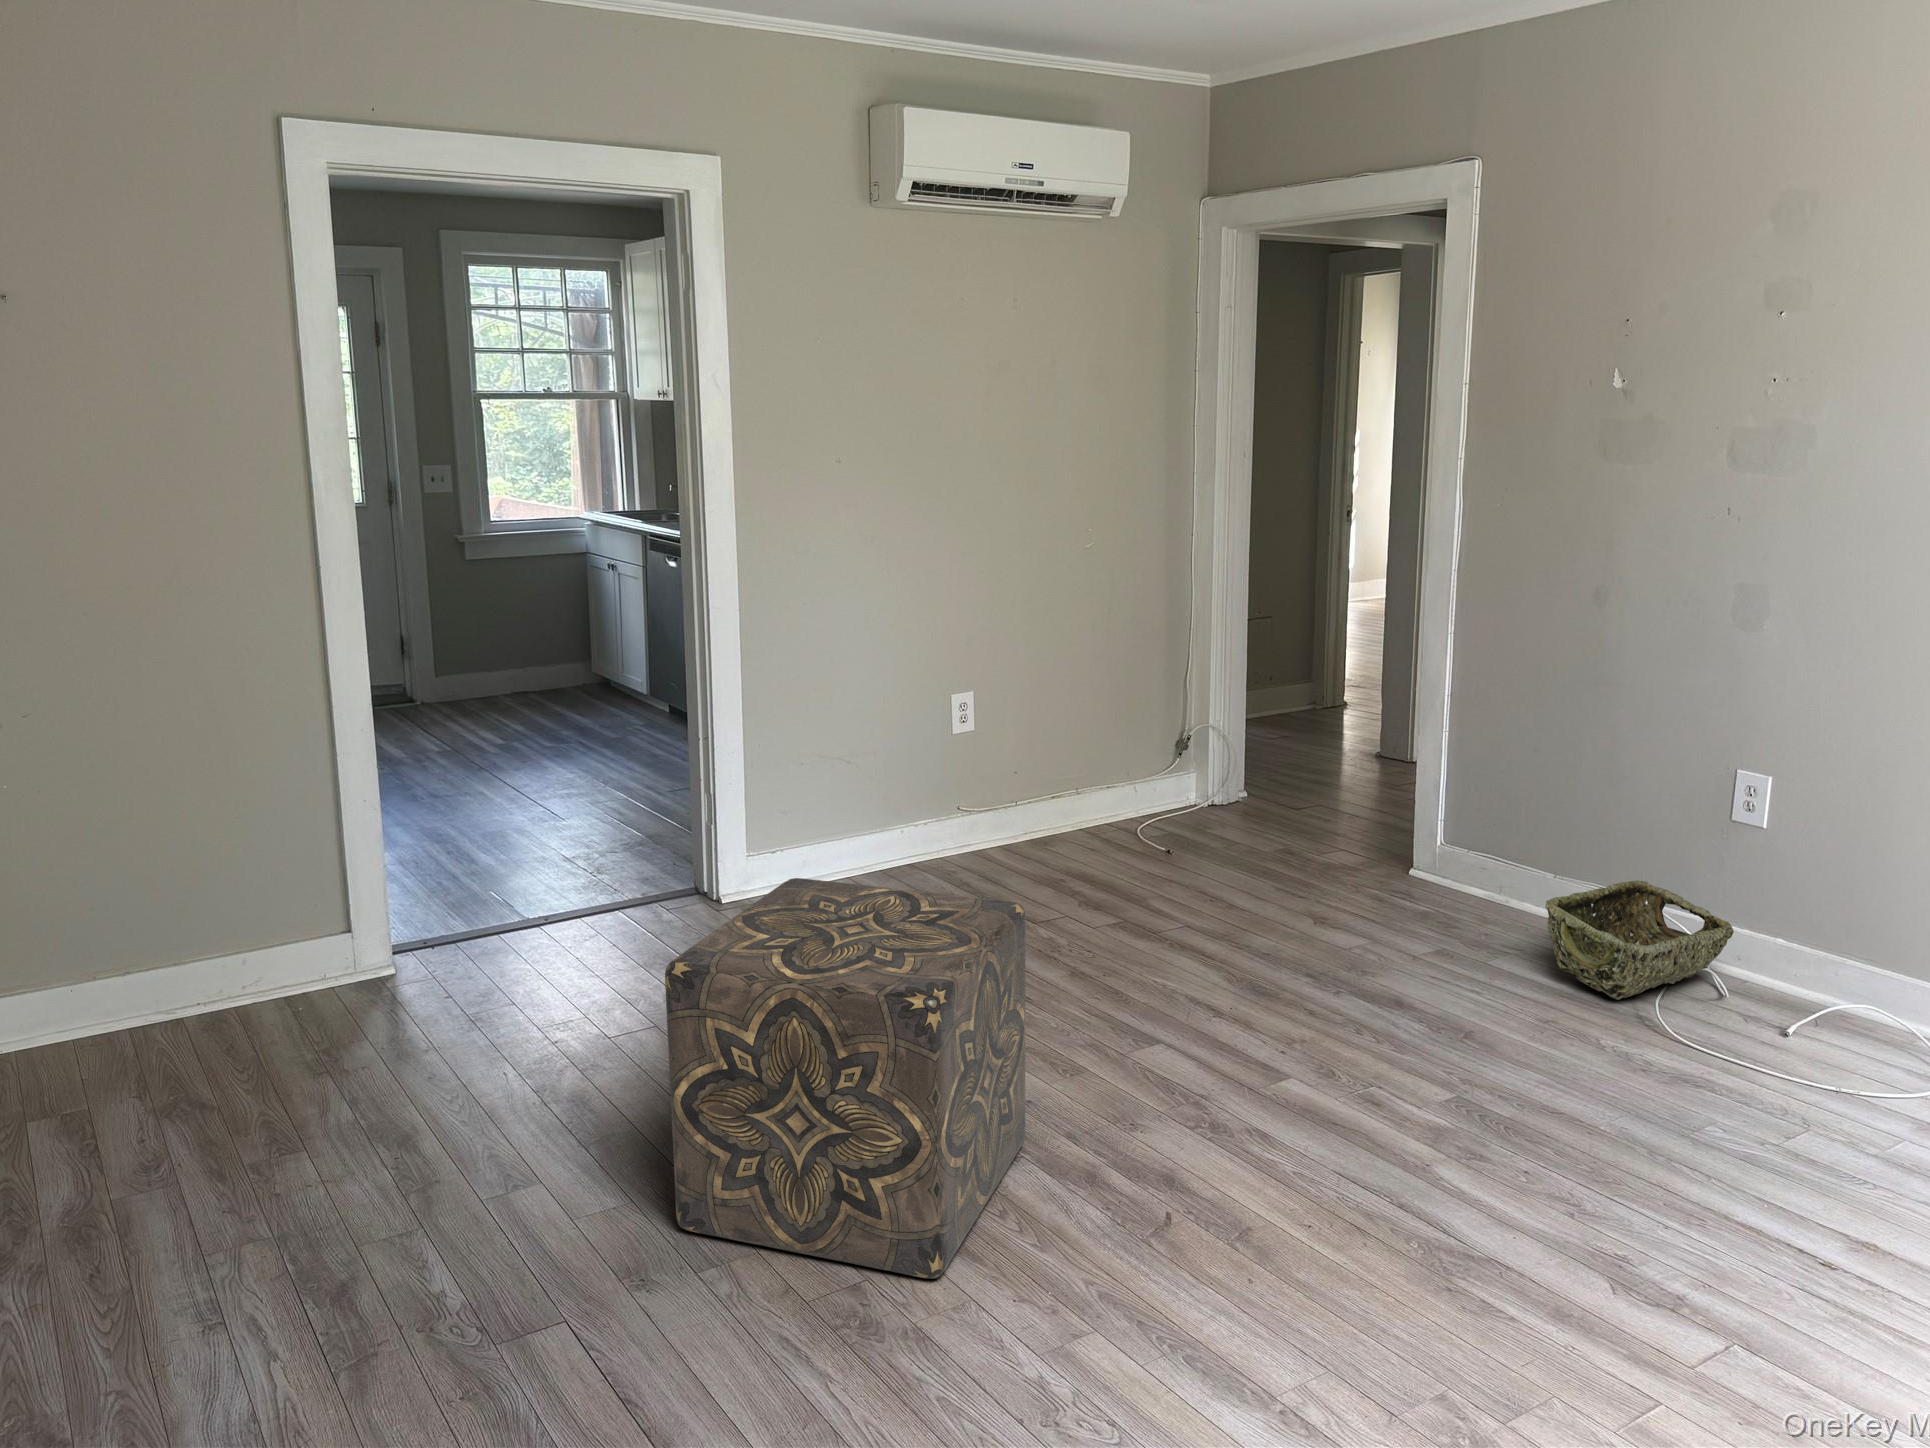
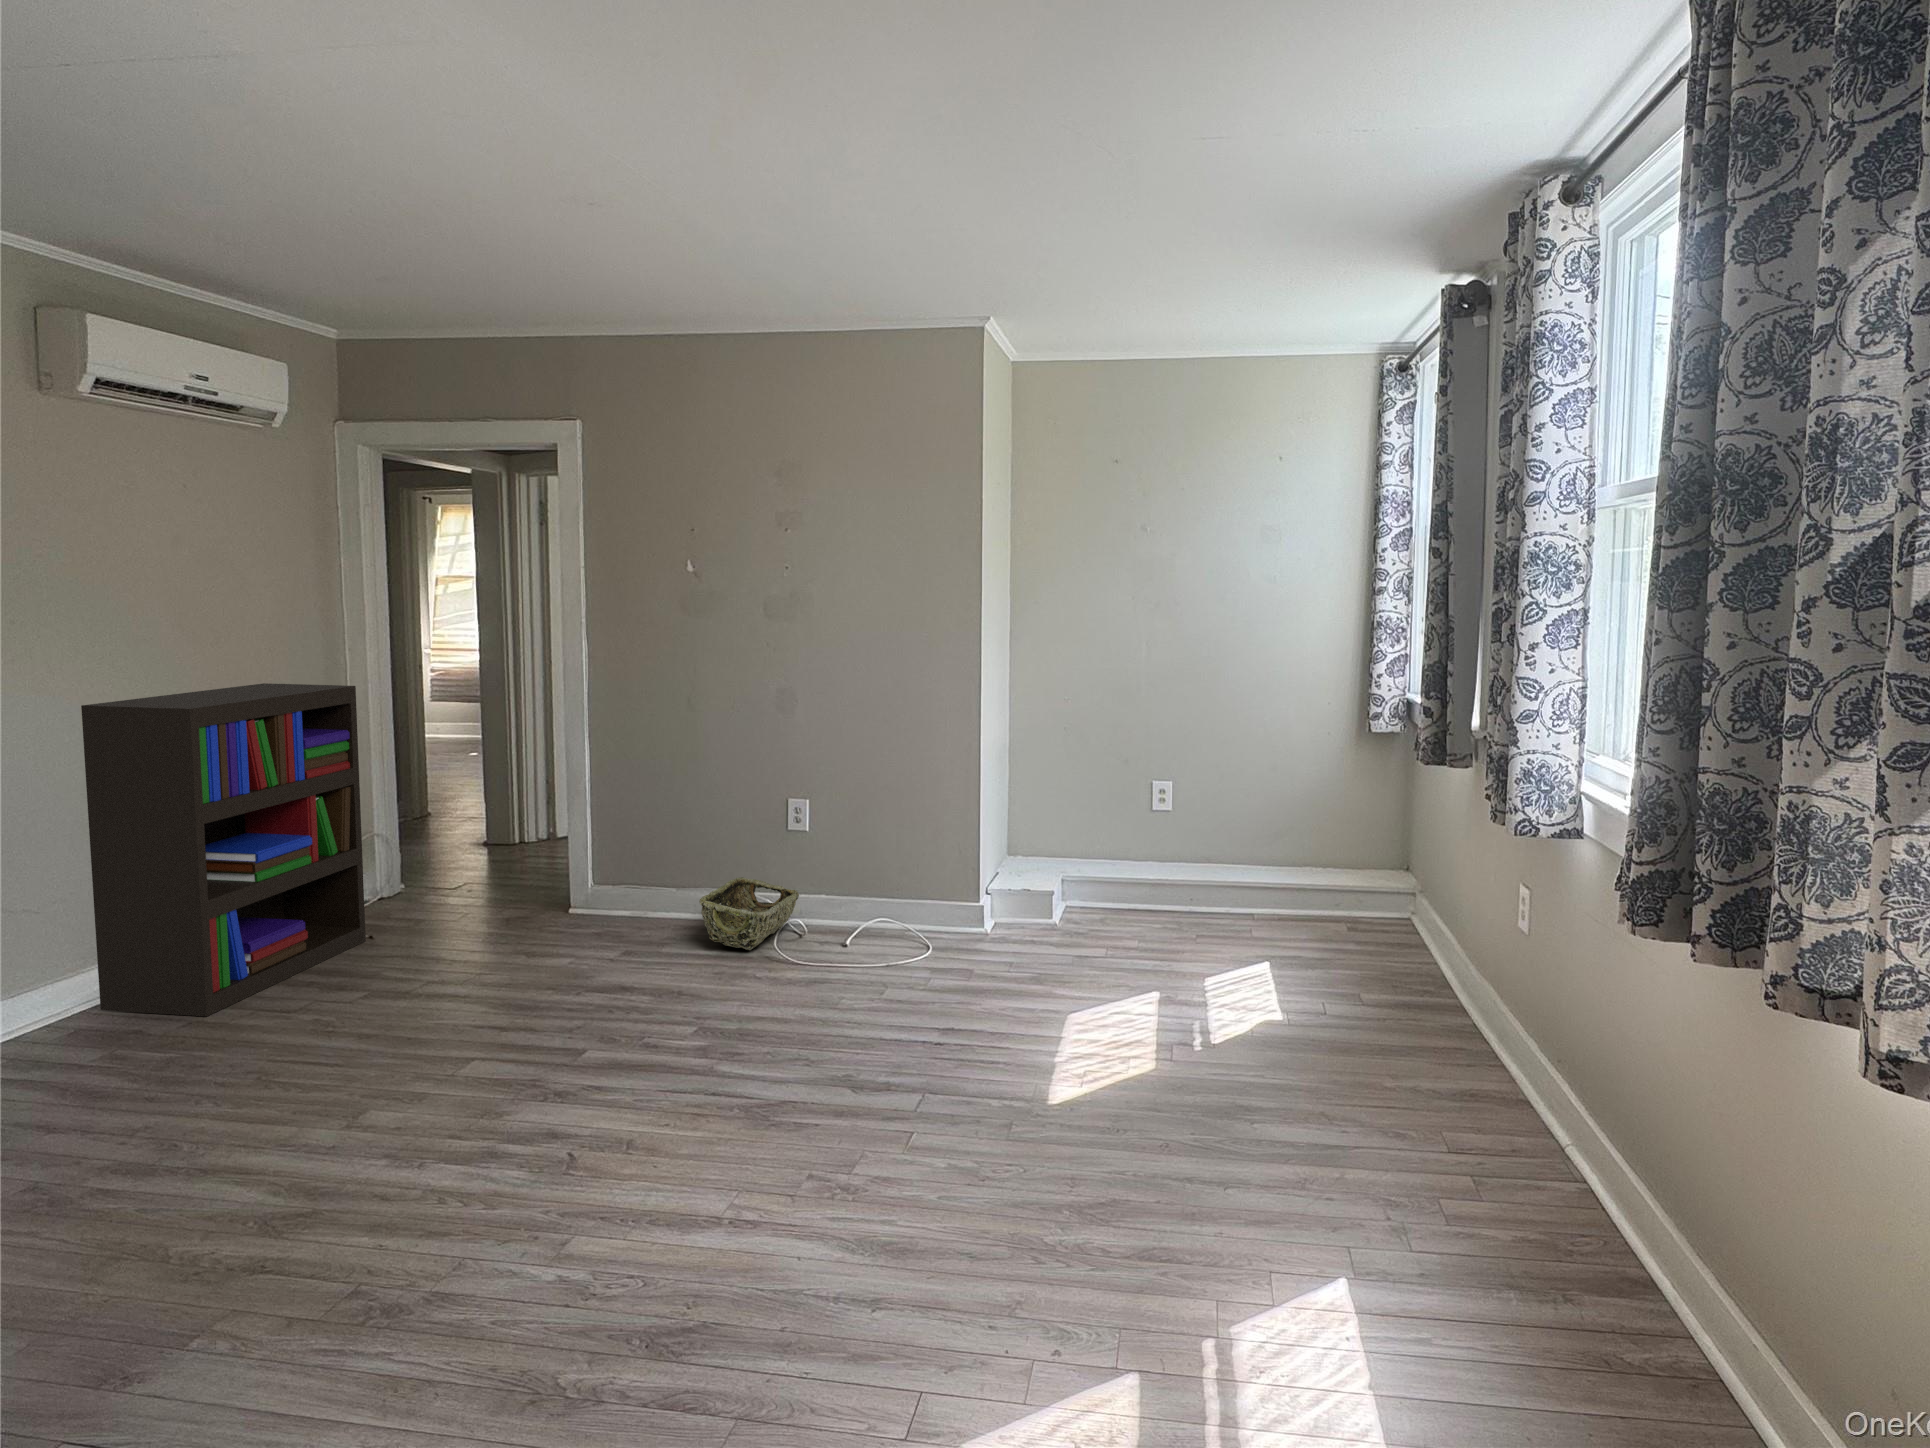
bookshelf: none [895,530,1168,899] -> present [81,683,366,1016]
ottoman: present [665,878,1025,1279] -> none [125,966,439,1339]

